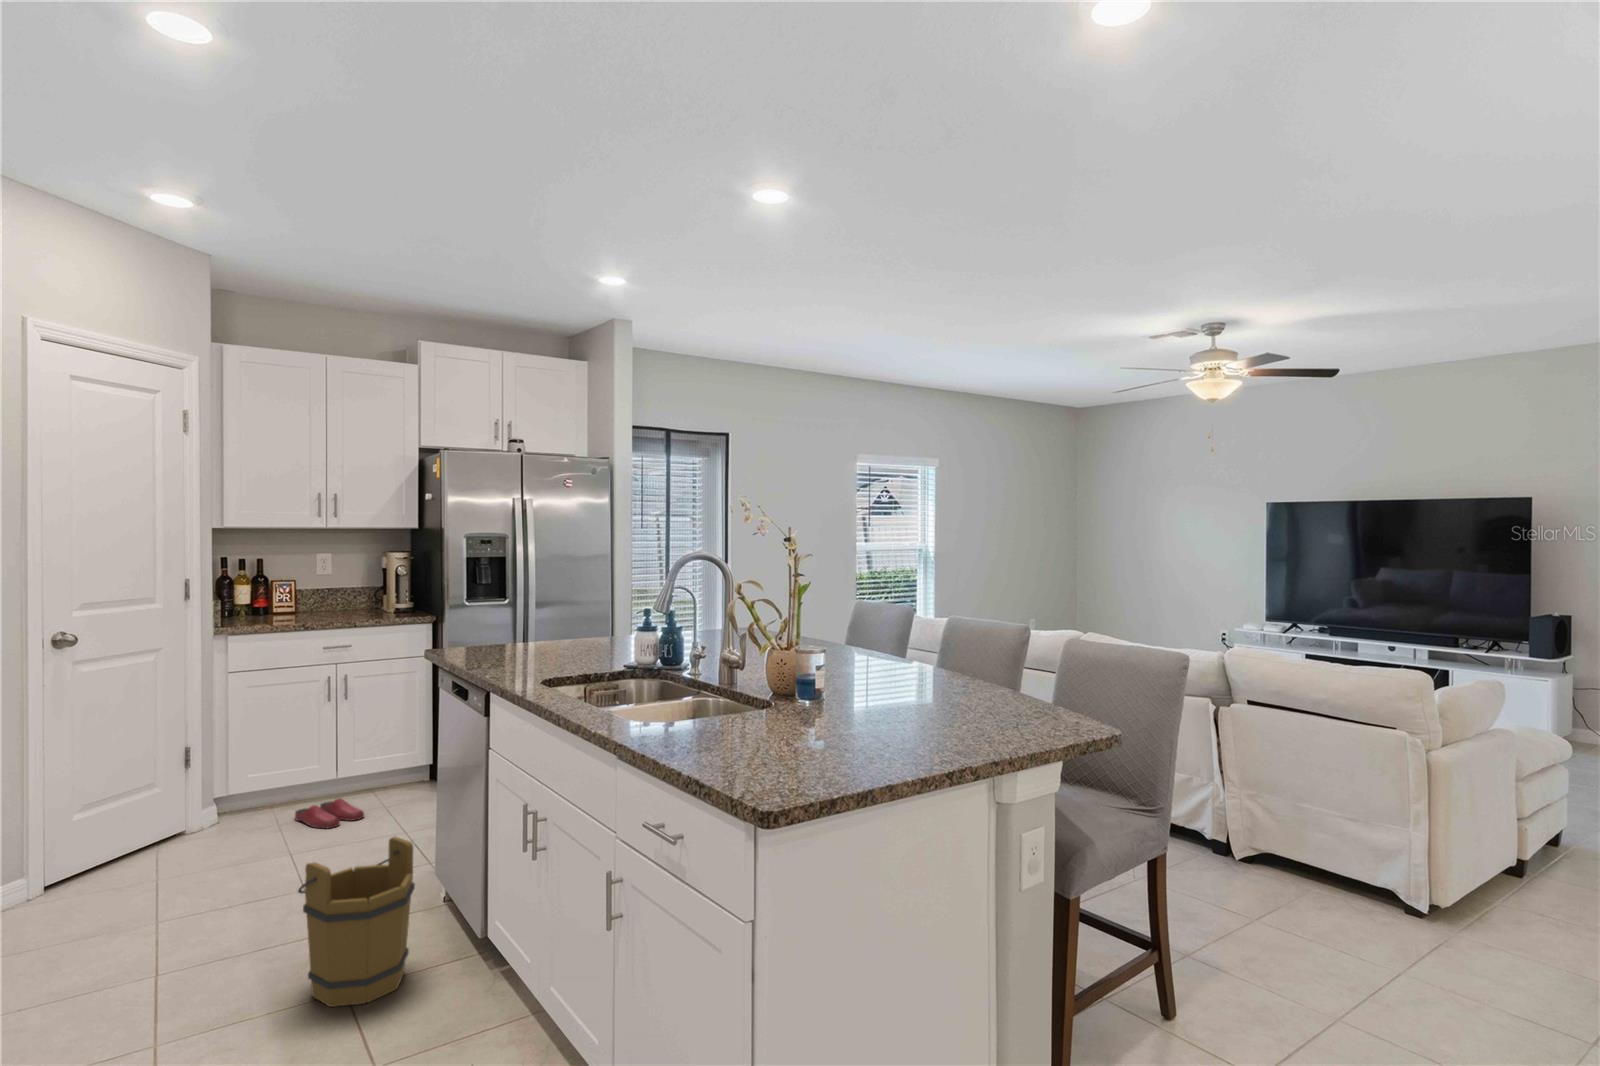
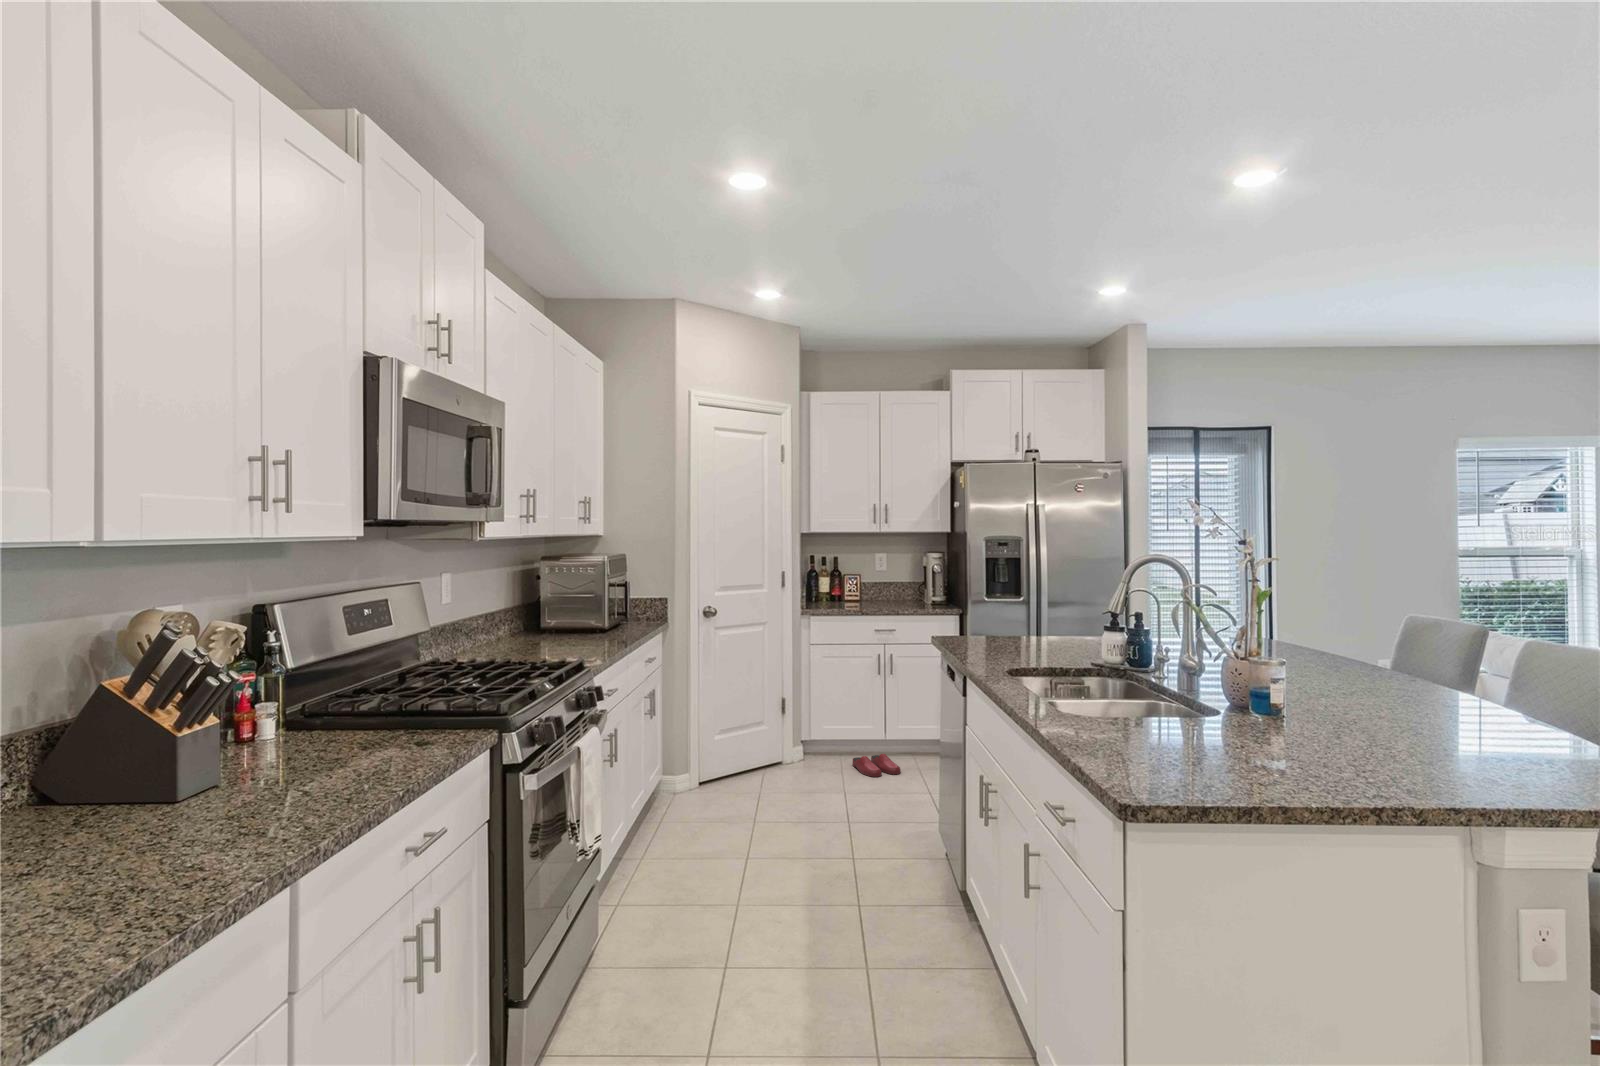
bucket: present [298,837,415,1007] -> none [809,793,898,932]

